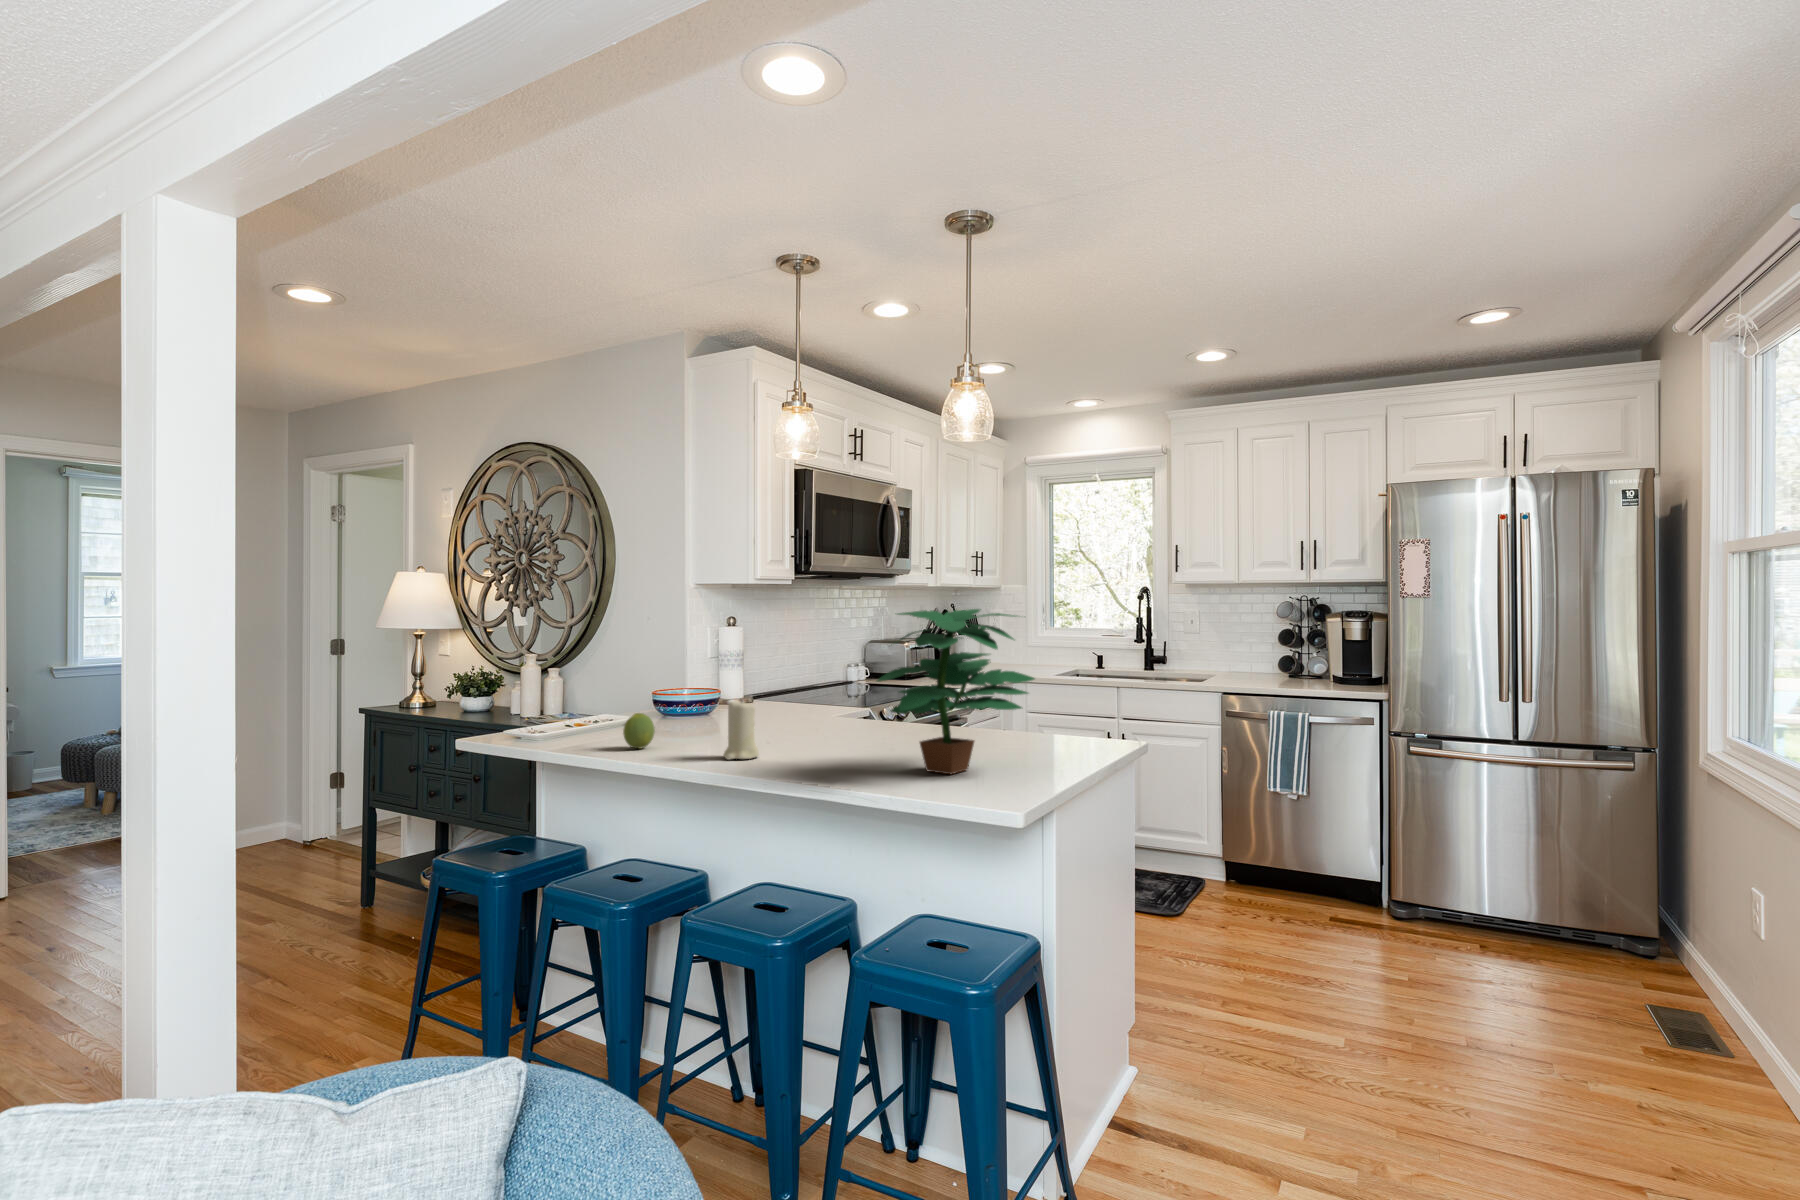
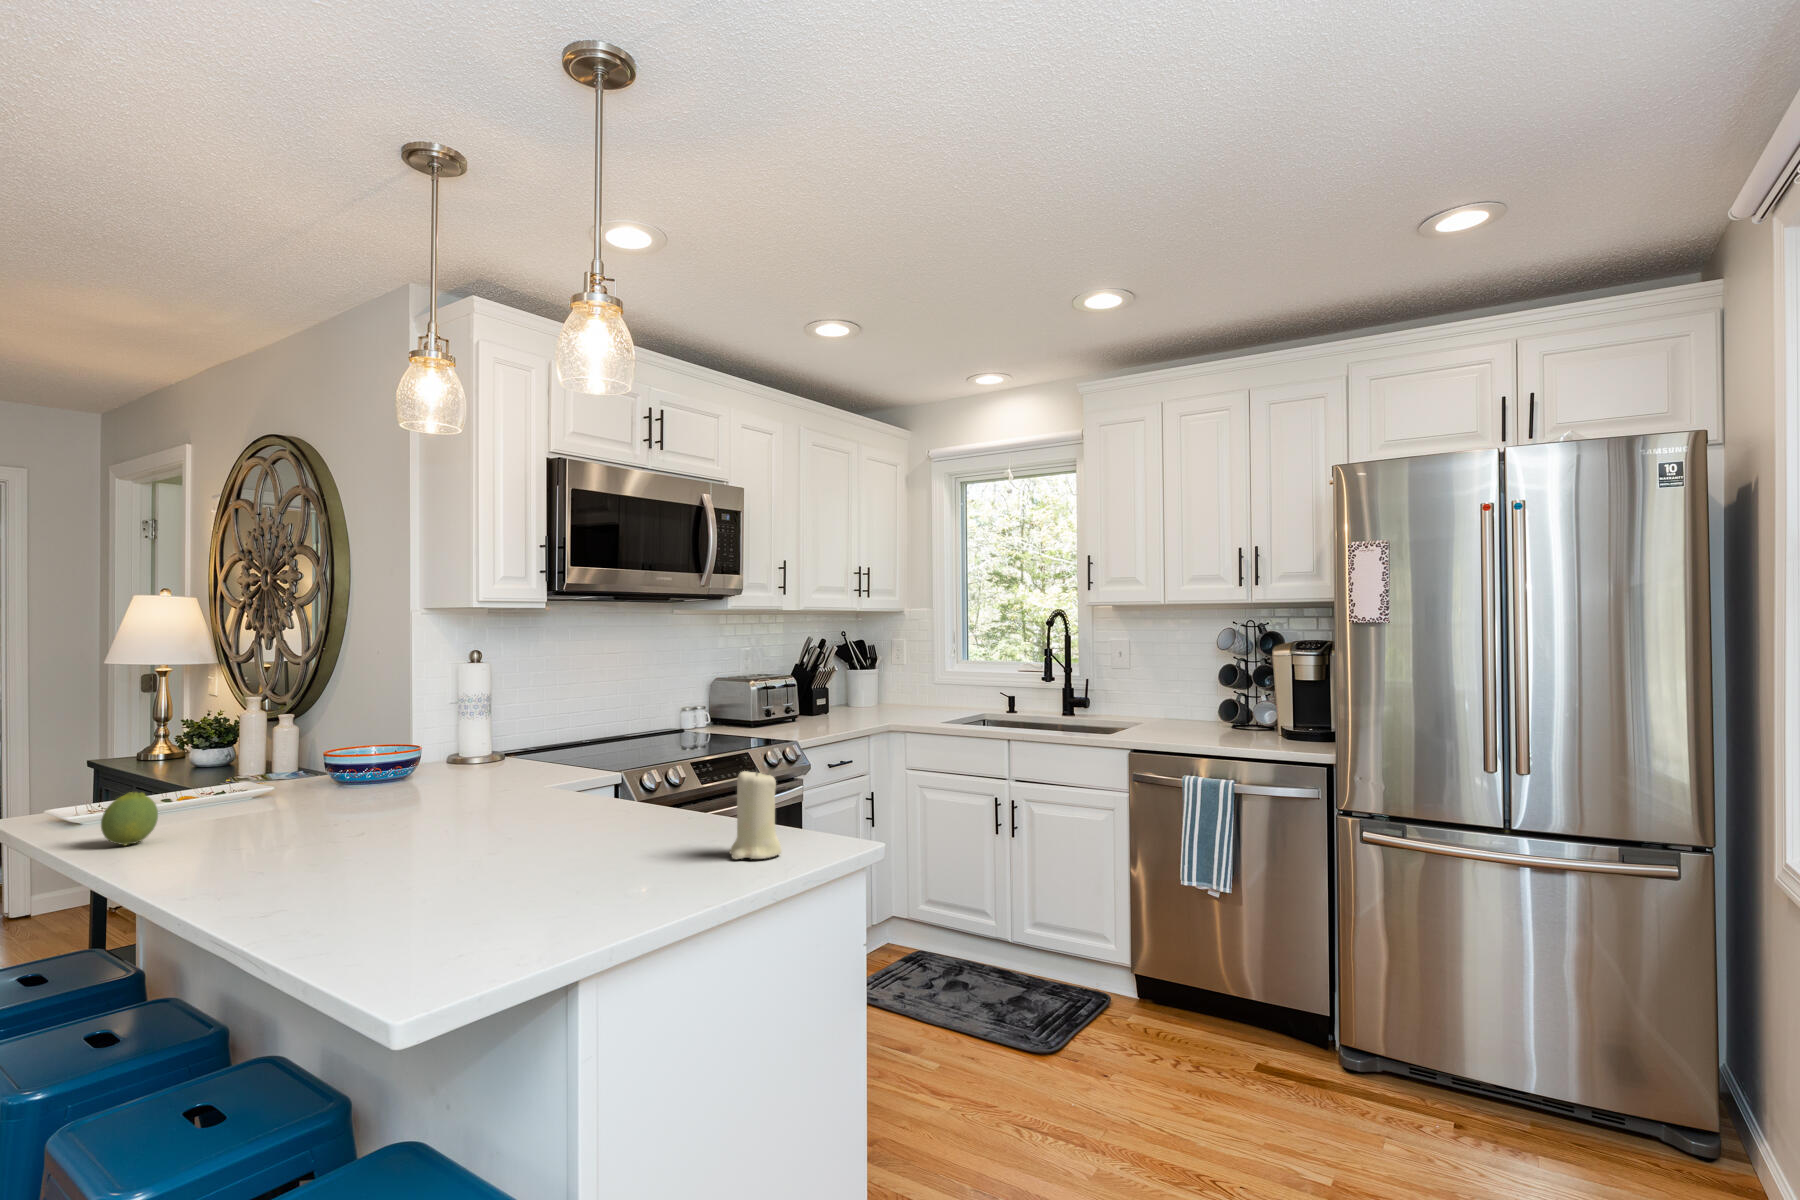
potted plant: present [877,609,1035,774] -> none [286,645,589,923]
candle: present [723,701,759,760] -> present [729,770,782,859]

